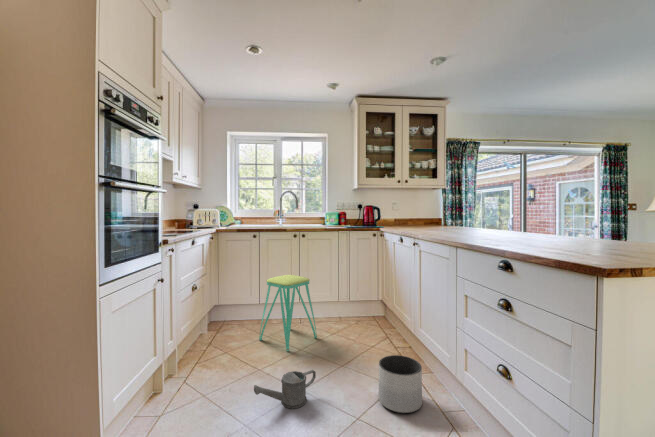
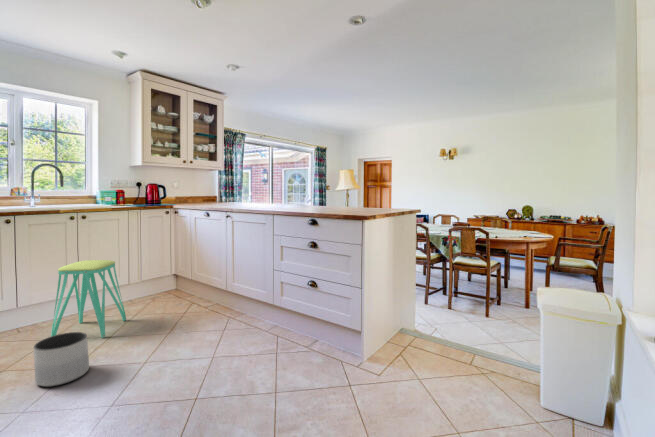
planter: present [379,355,422,413] -> present [34,332,89,387]
watering can: present [254,370,316,409] -> none [120,332,167,368]

